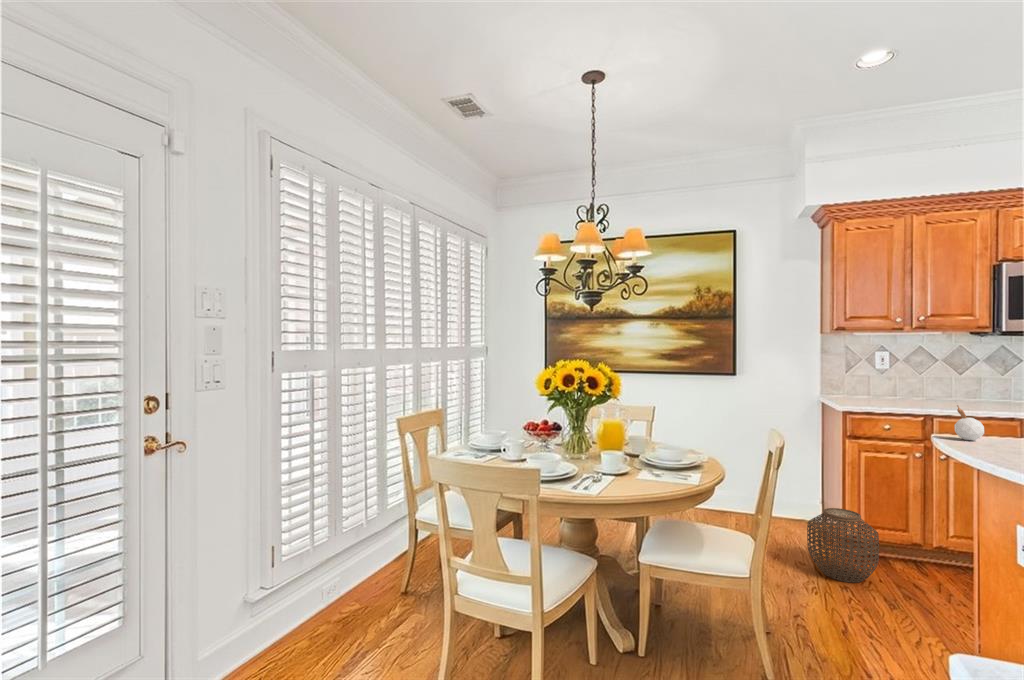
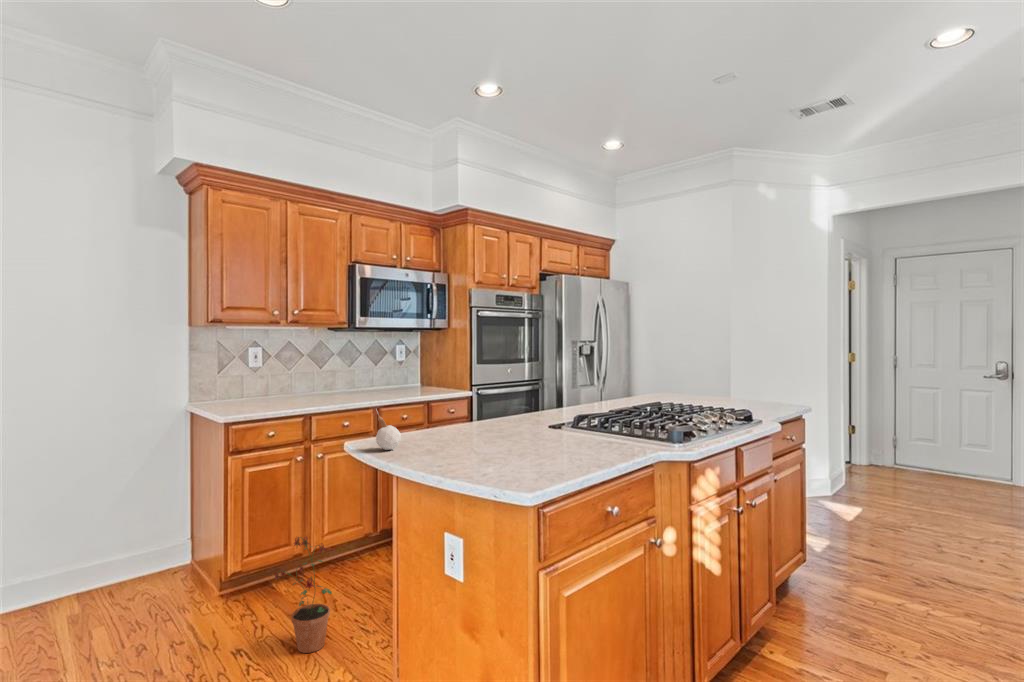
woven basket: present [807,508,879,583] -> none [187,546,271,641]
potted plant: none [874,514,936,620] -> present [275,537,332,653]

